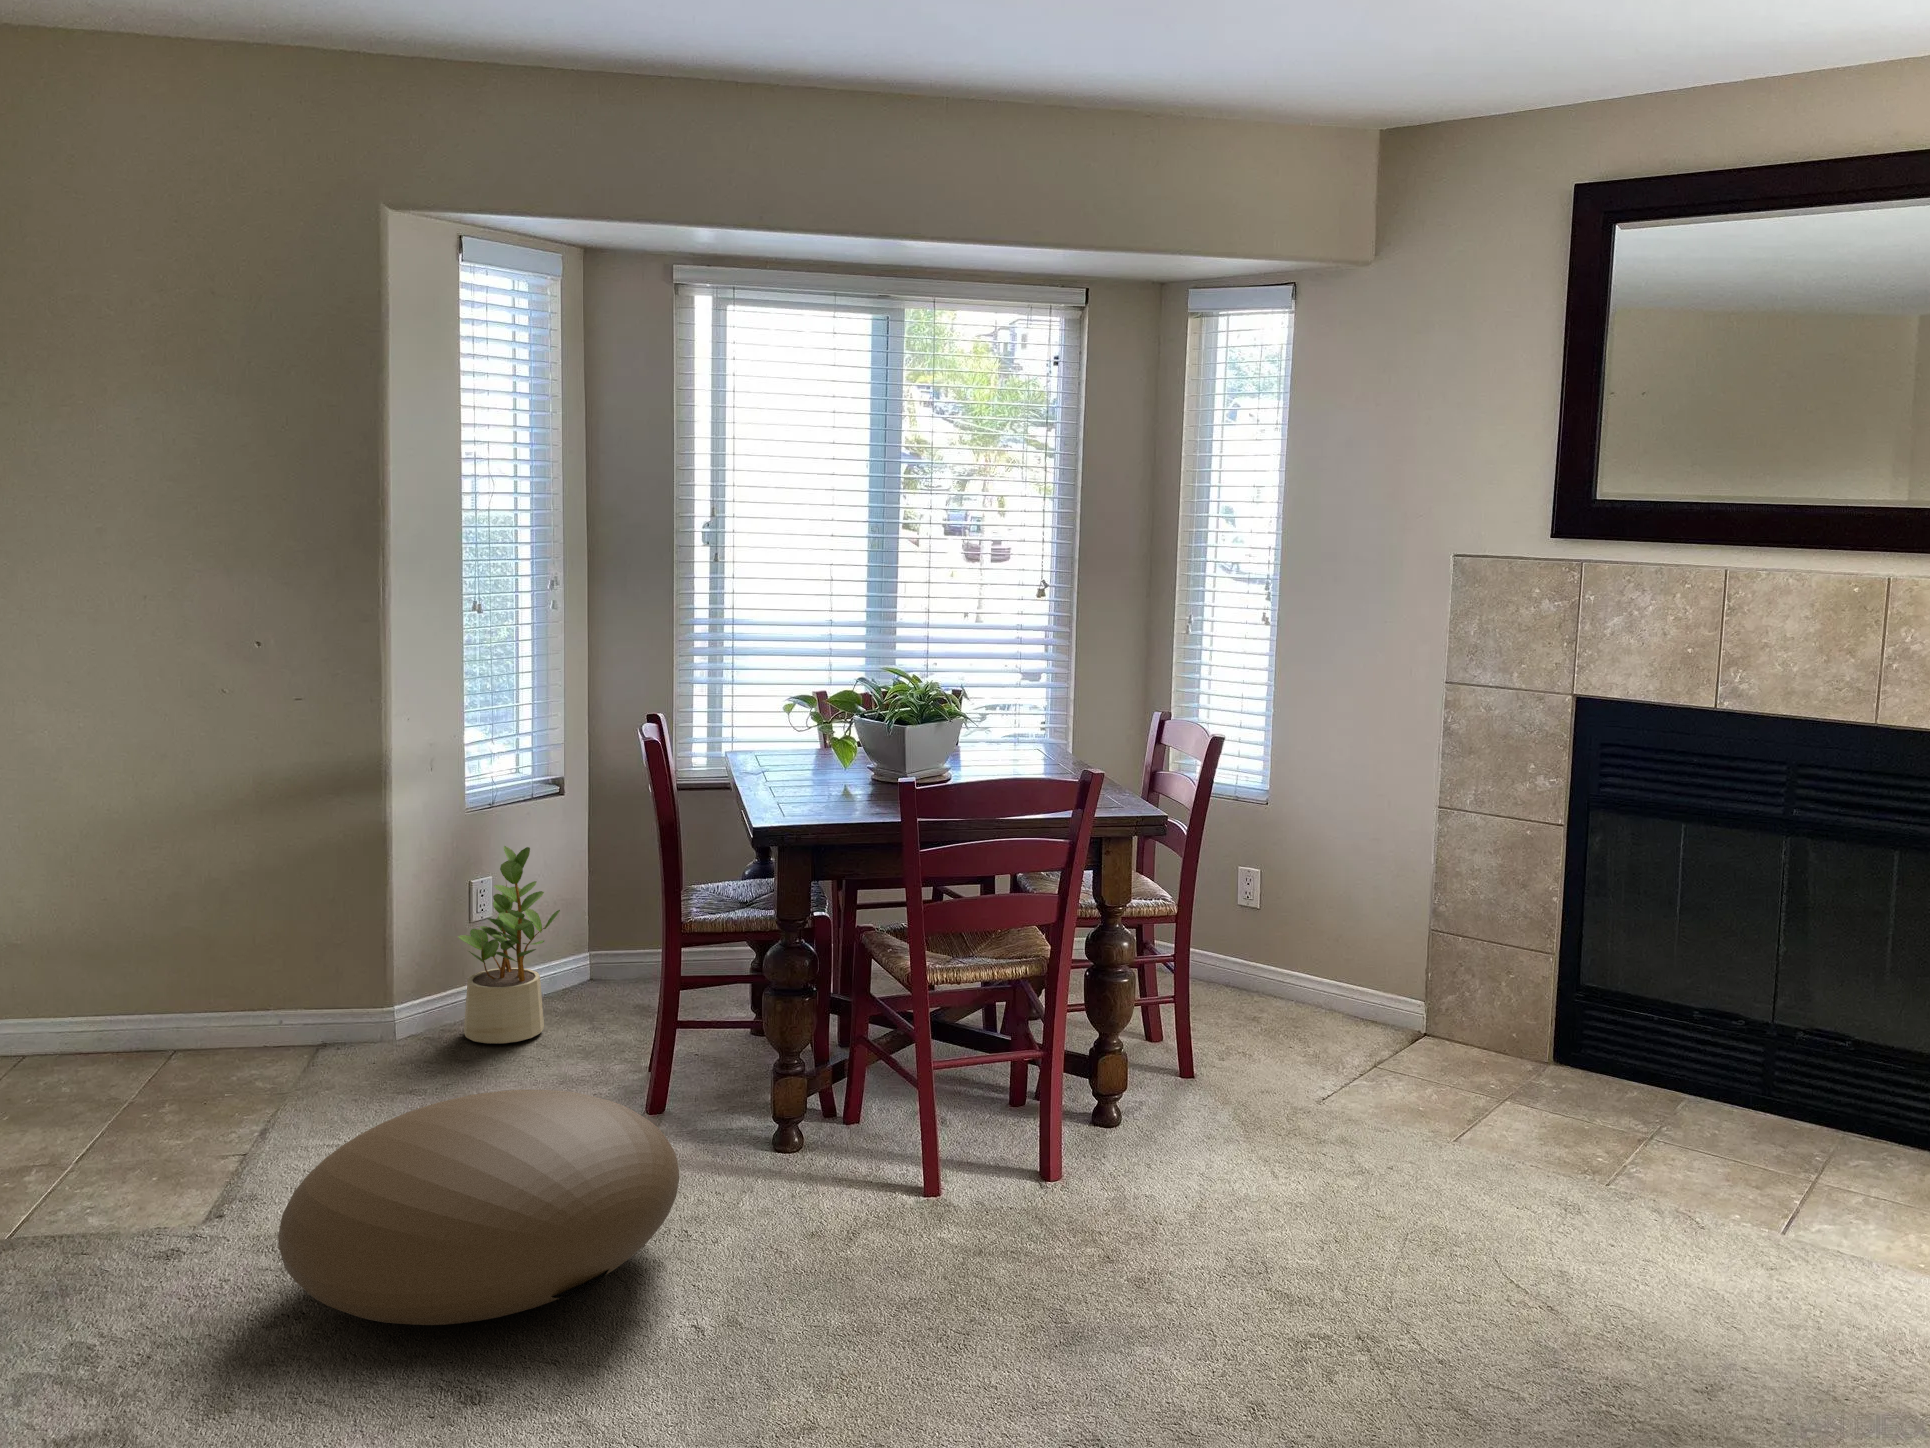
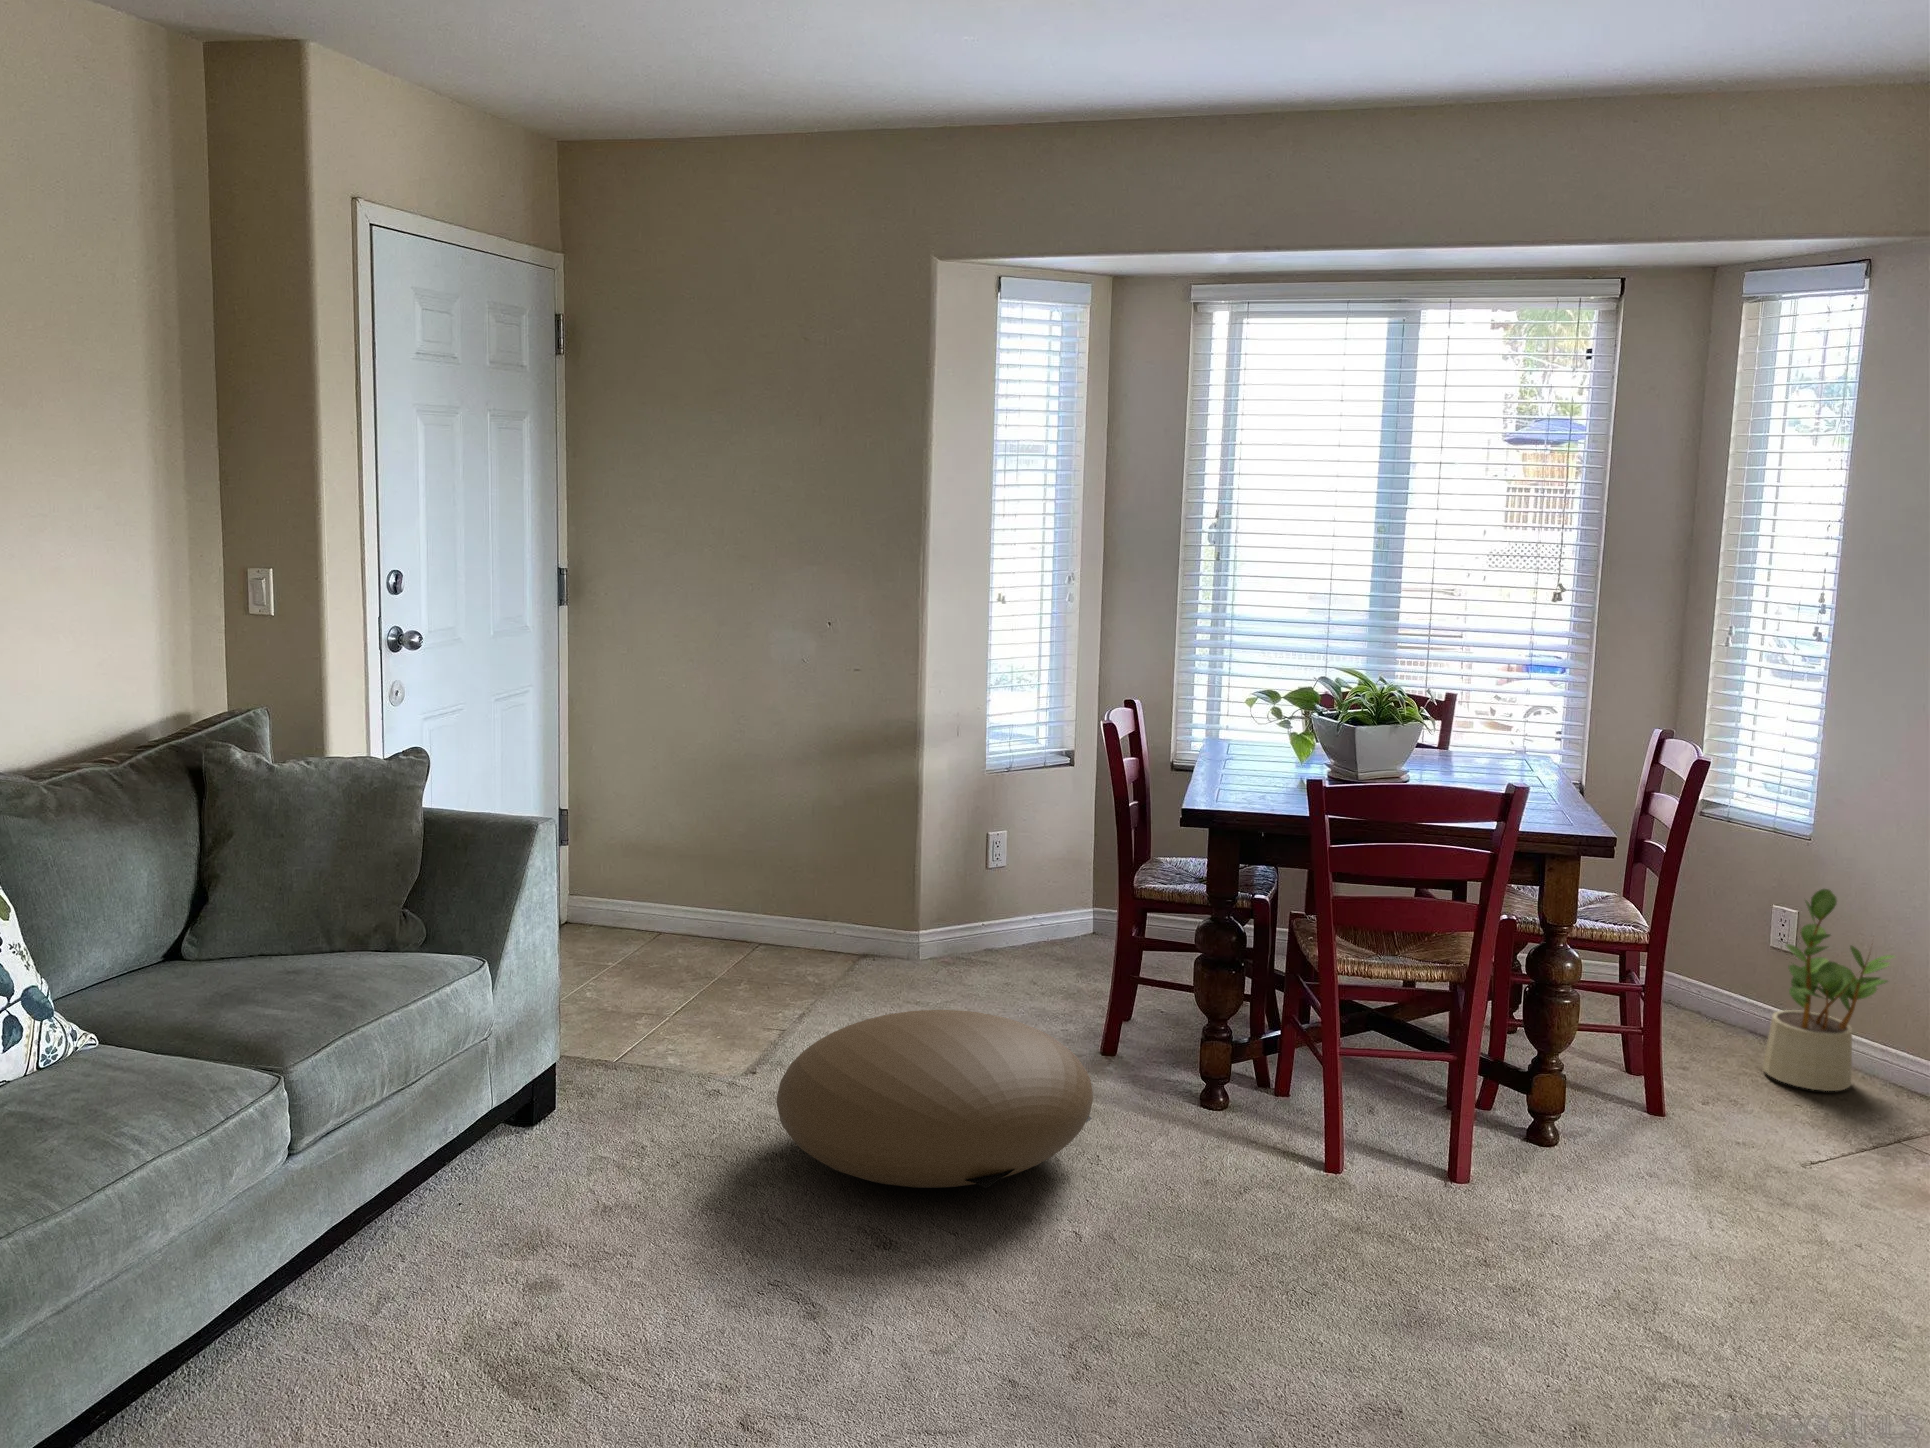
potted plant: present [458,846,560,1043] -> present [1762,889,1895,1091]

